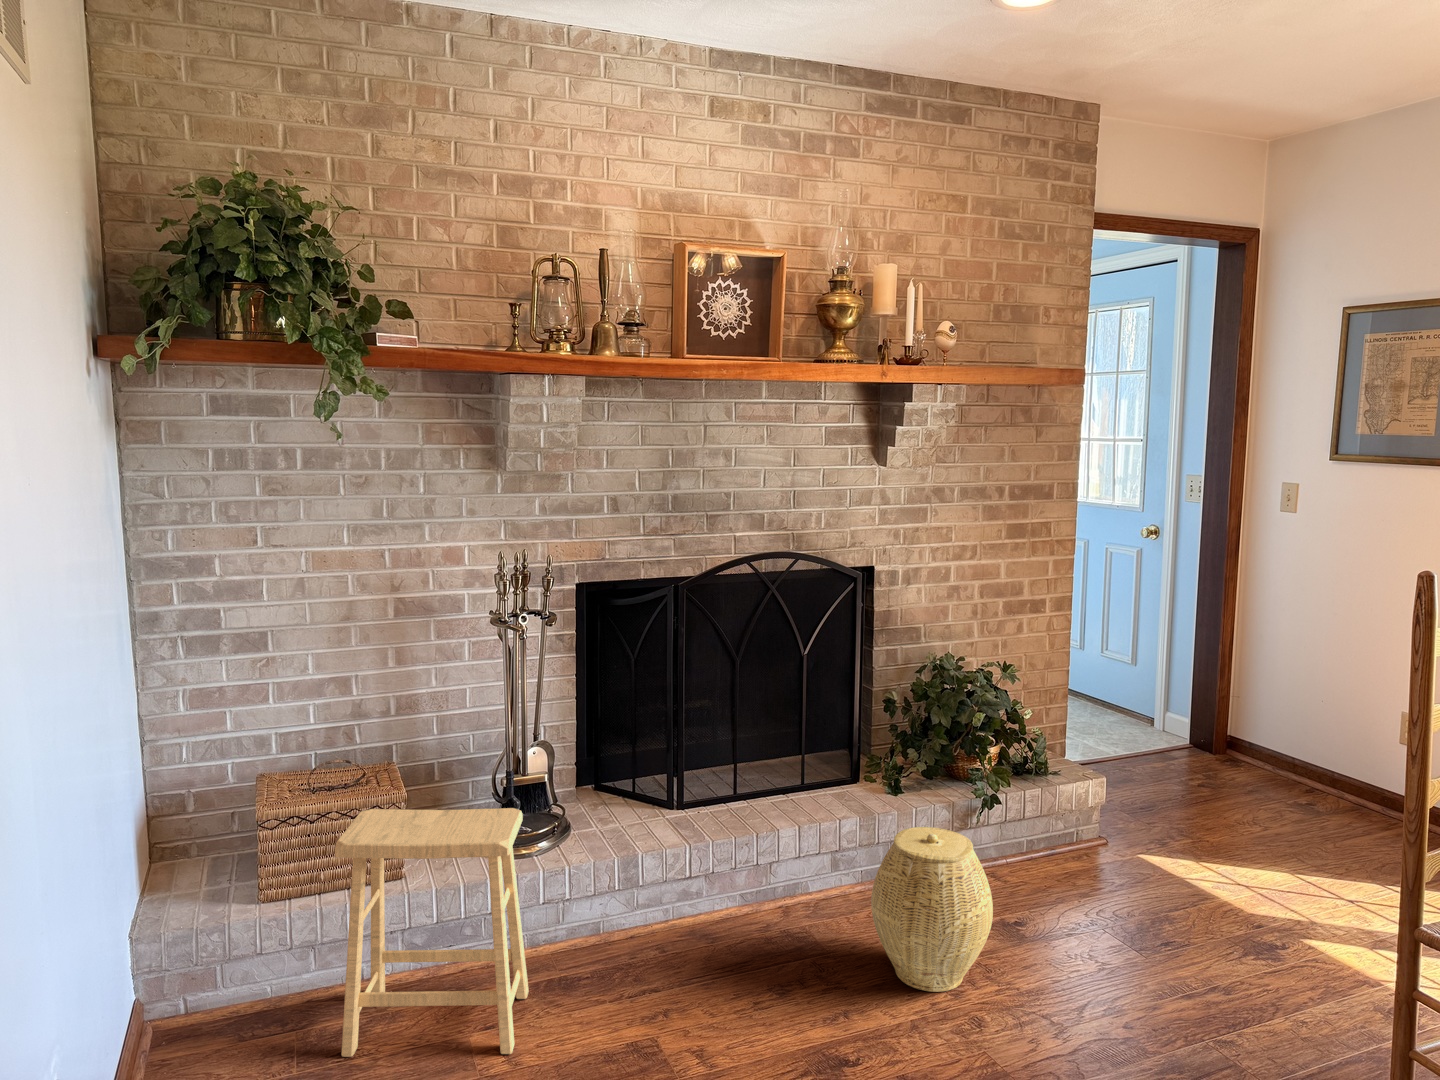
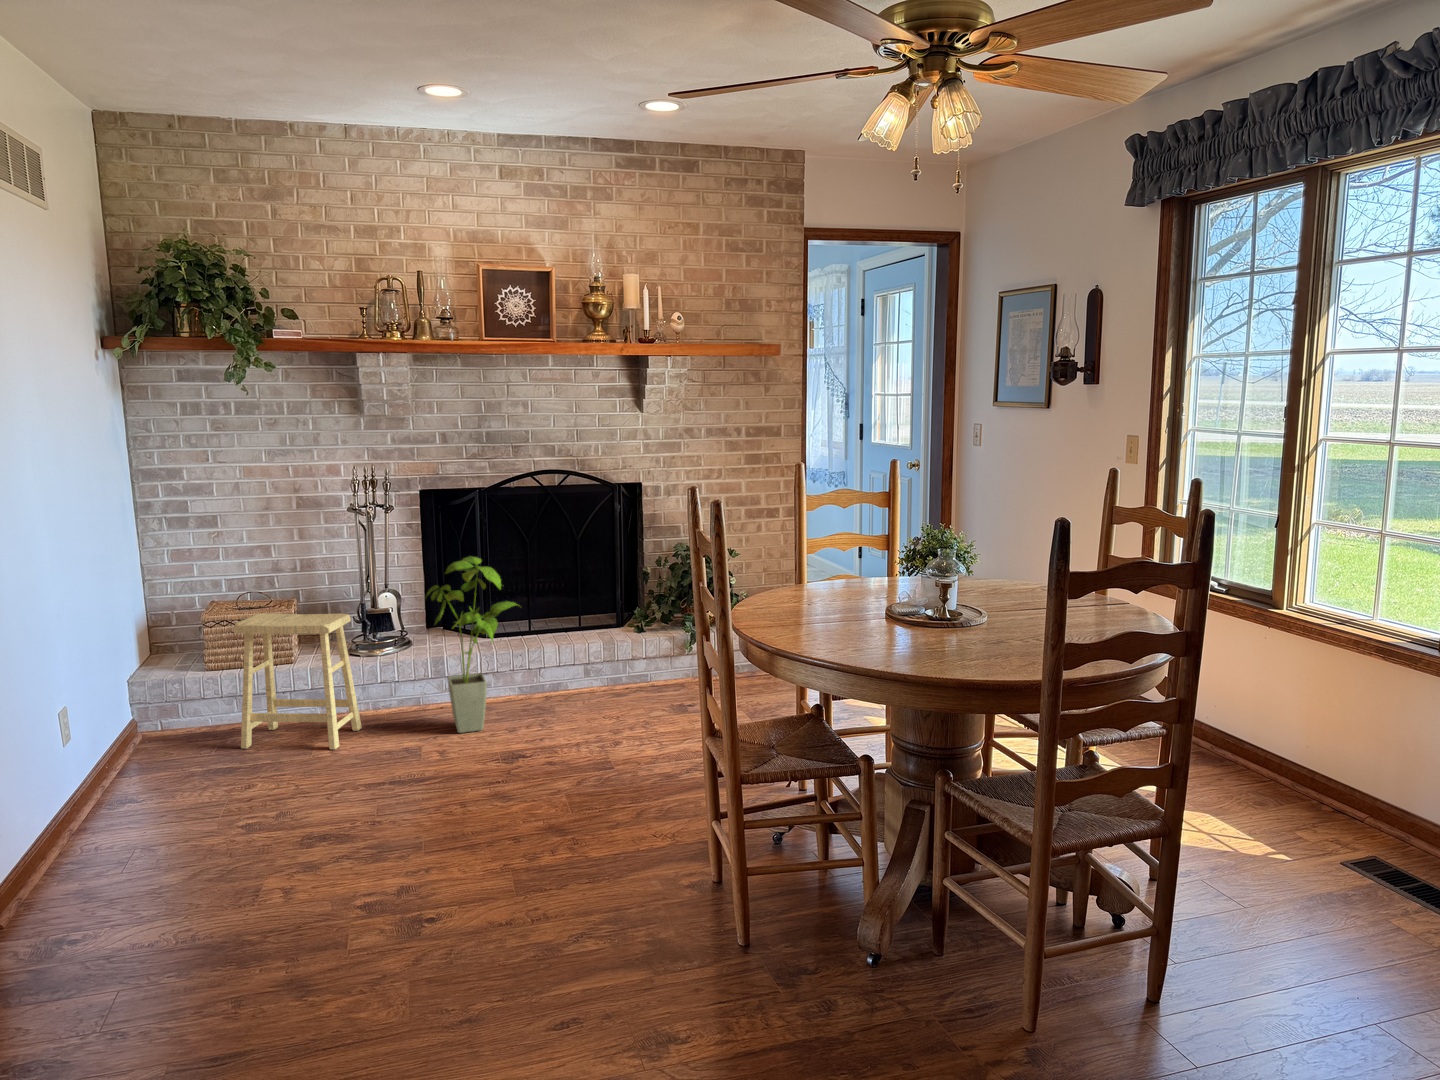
house plant: none [645,711,795,1001] -> present [427,557,520,733]
woven basket: present [871,827,993,992] -> none [571,636,645,732]

